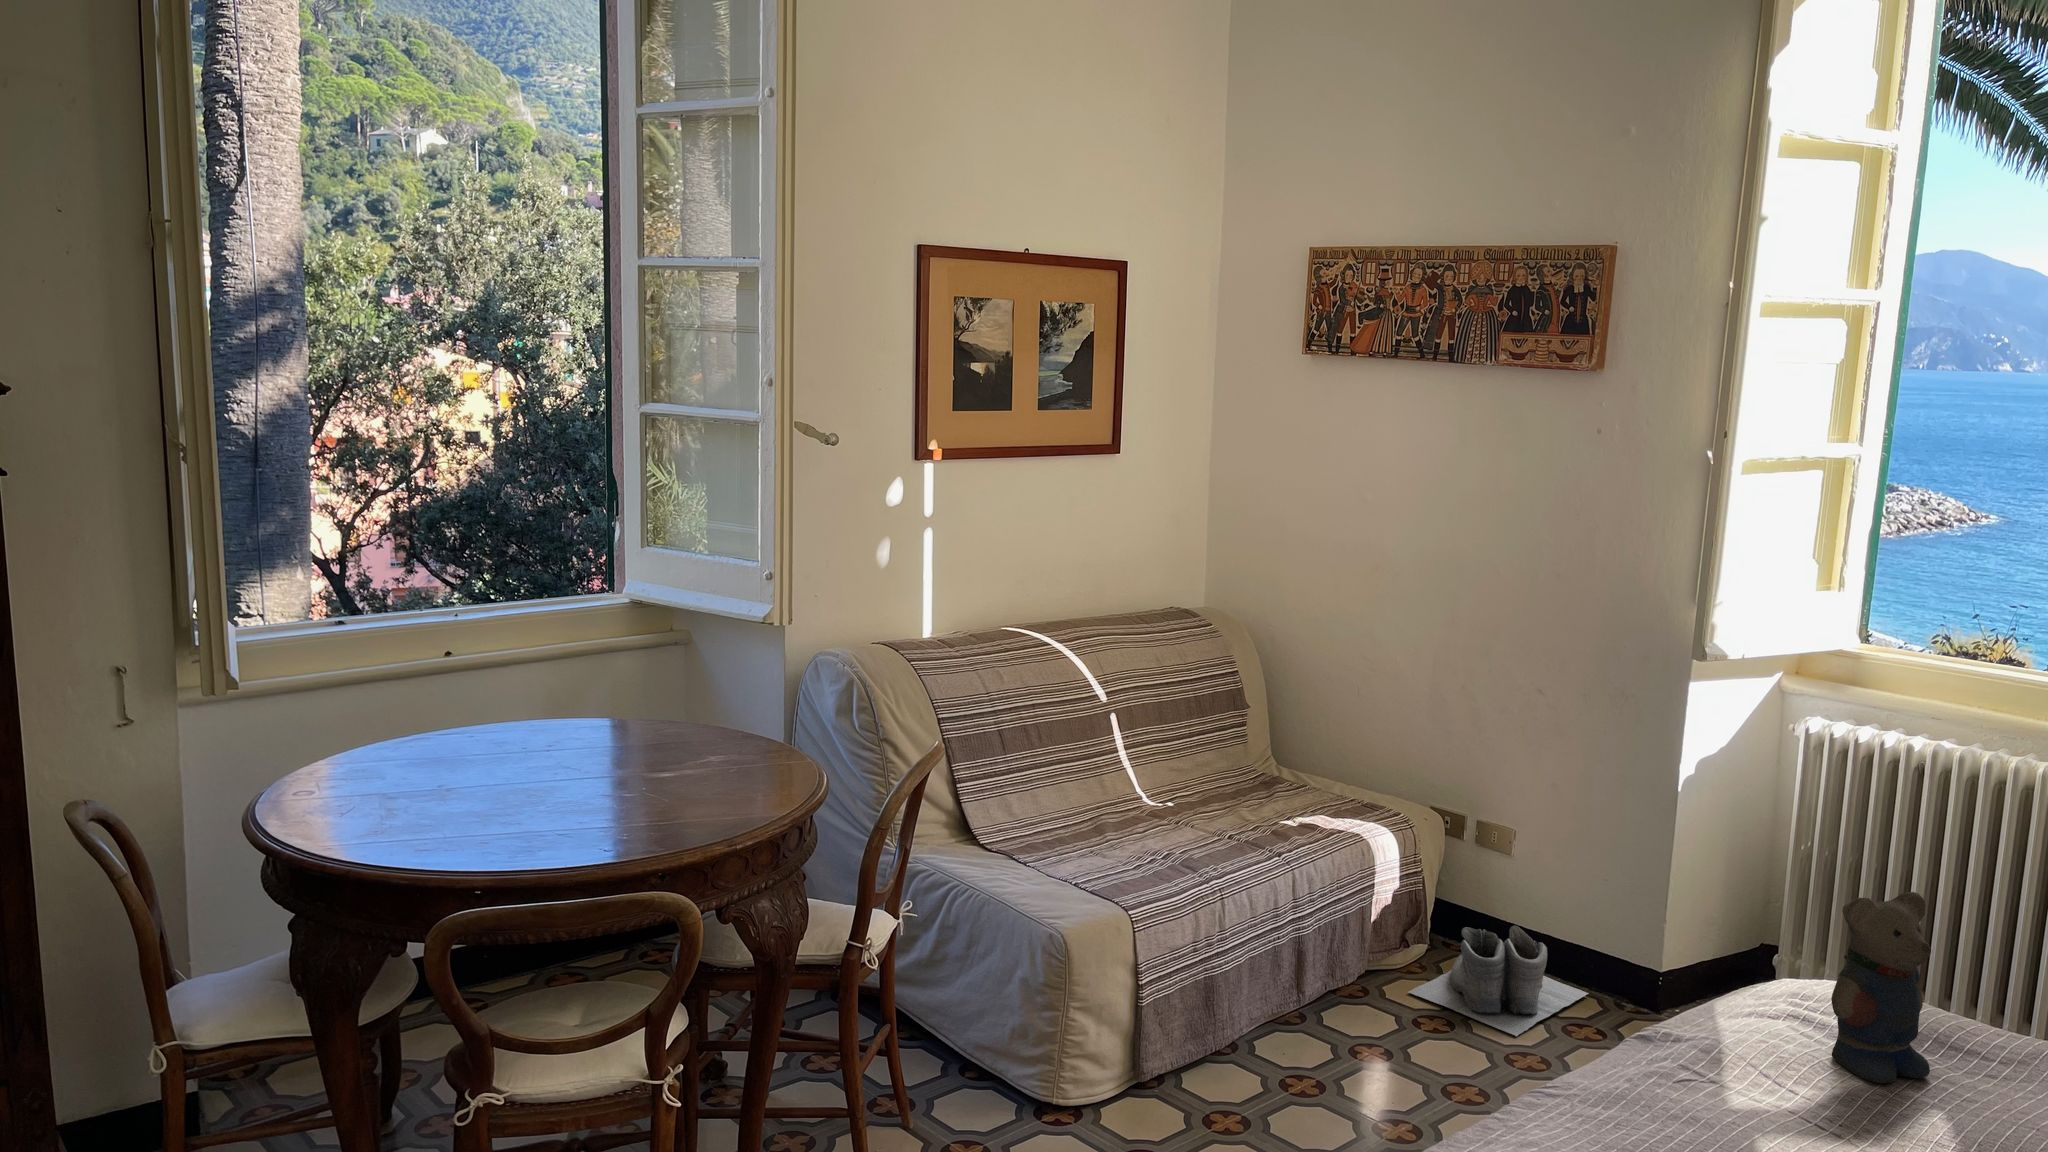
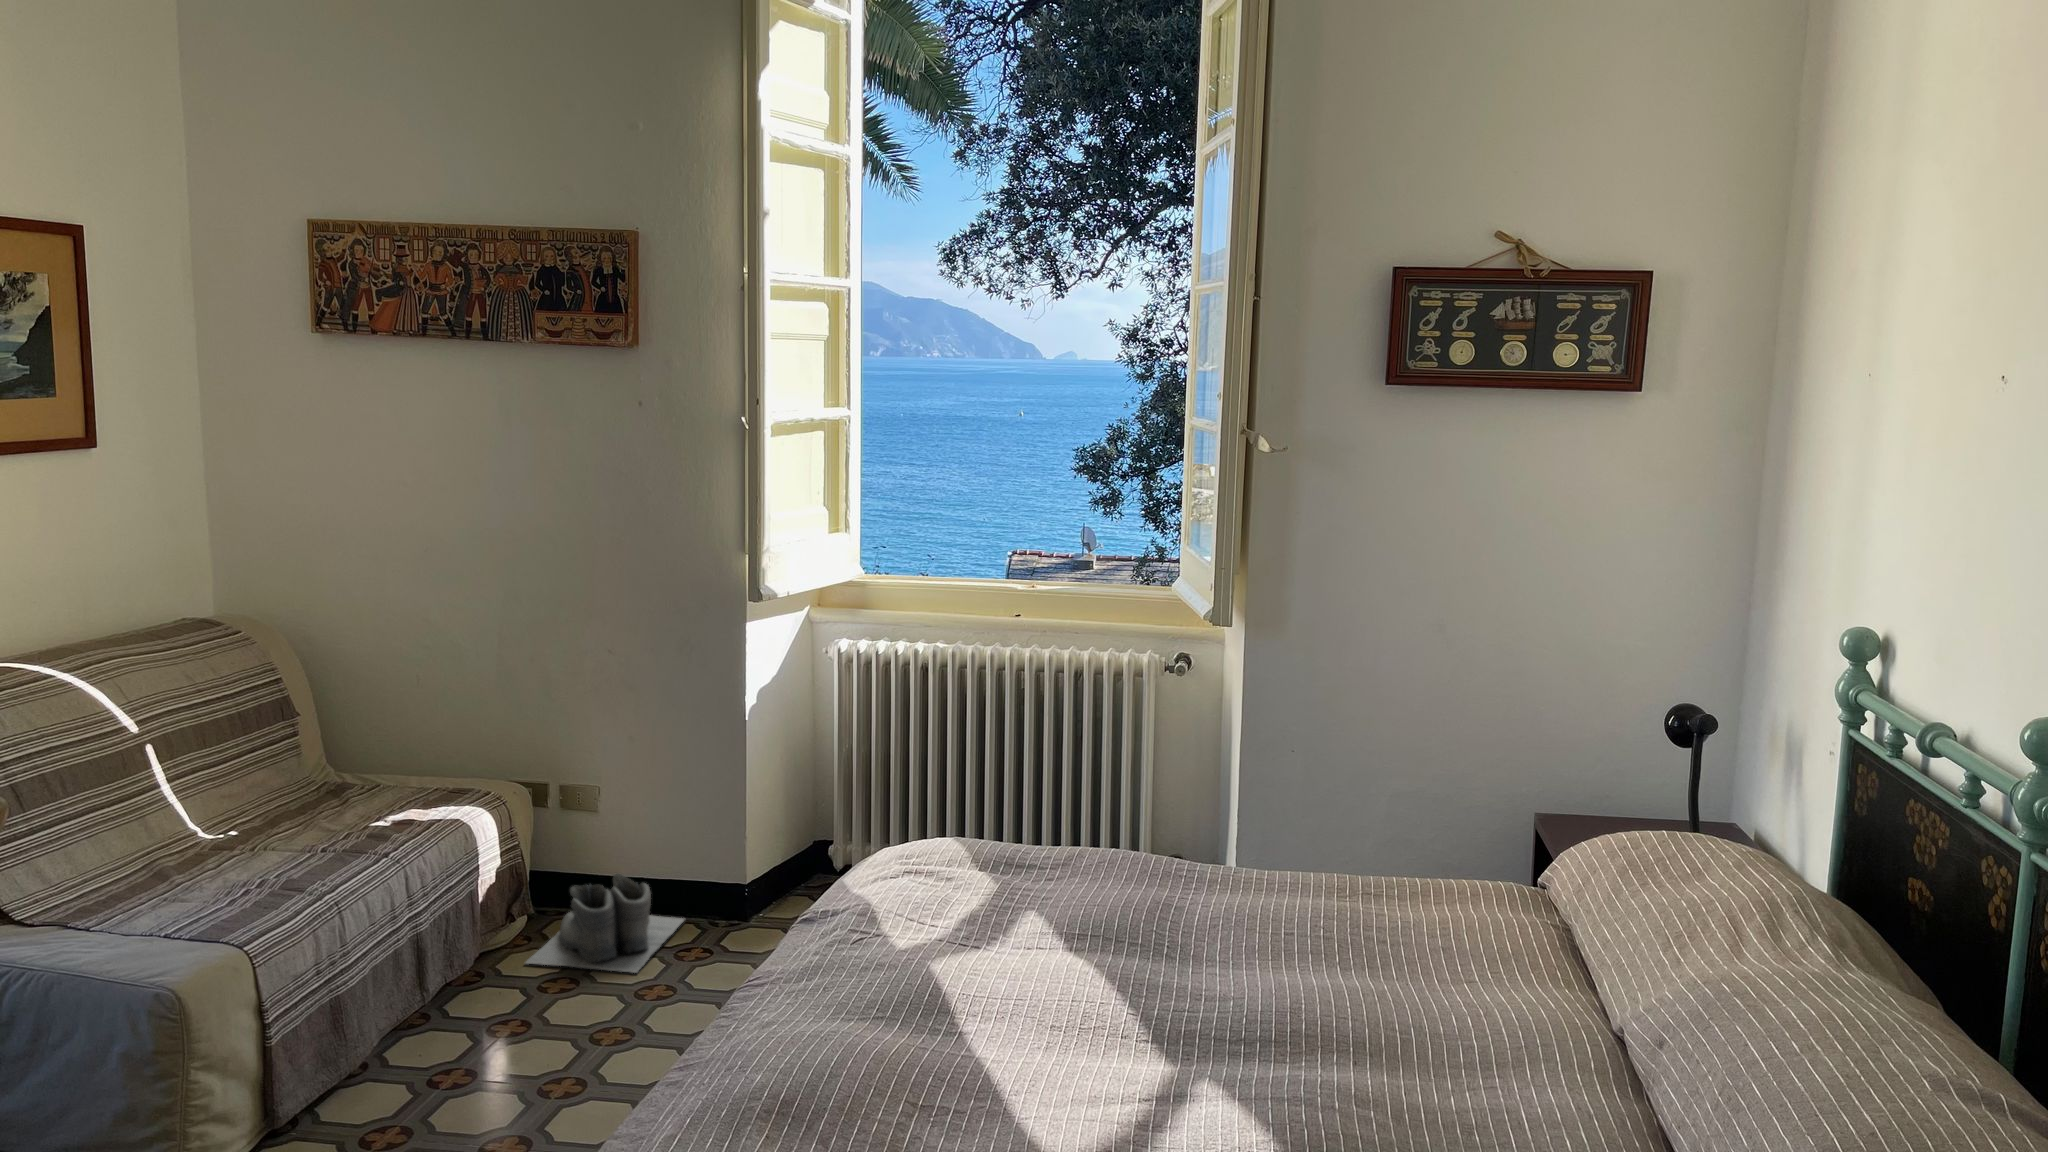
teddy bear: present [1831,892,1931,1083] -> none [946,751,1012,902]

